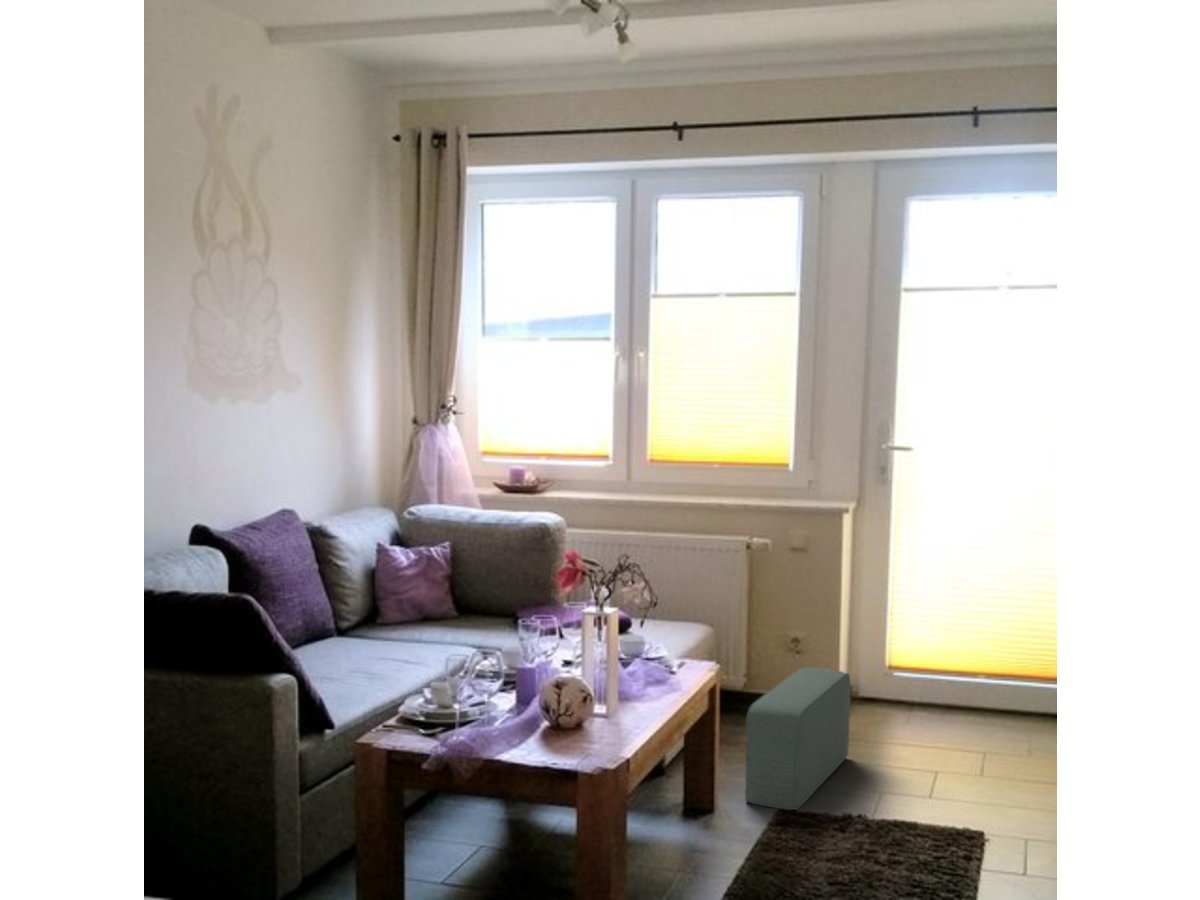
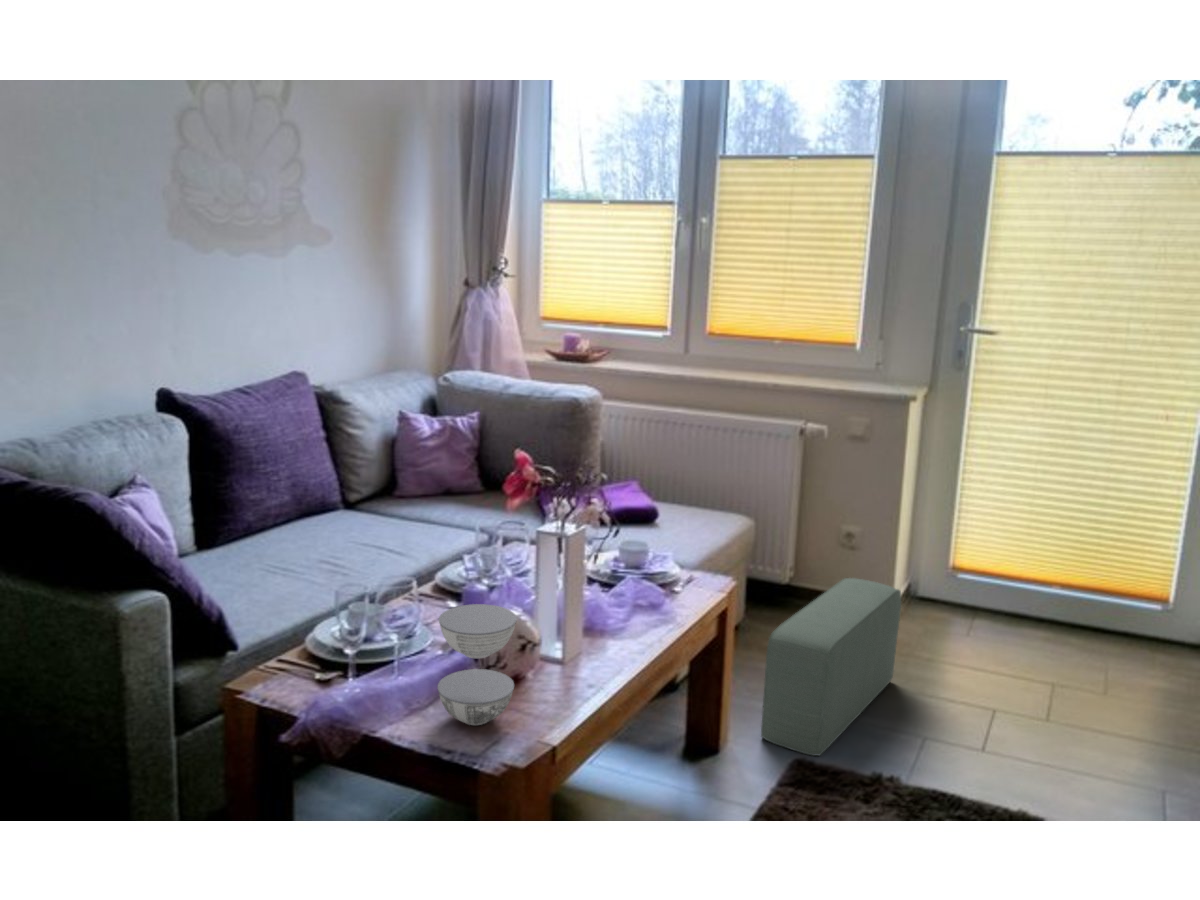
bowl: none [534,662,592,751] -> present [438,604,517,725]

